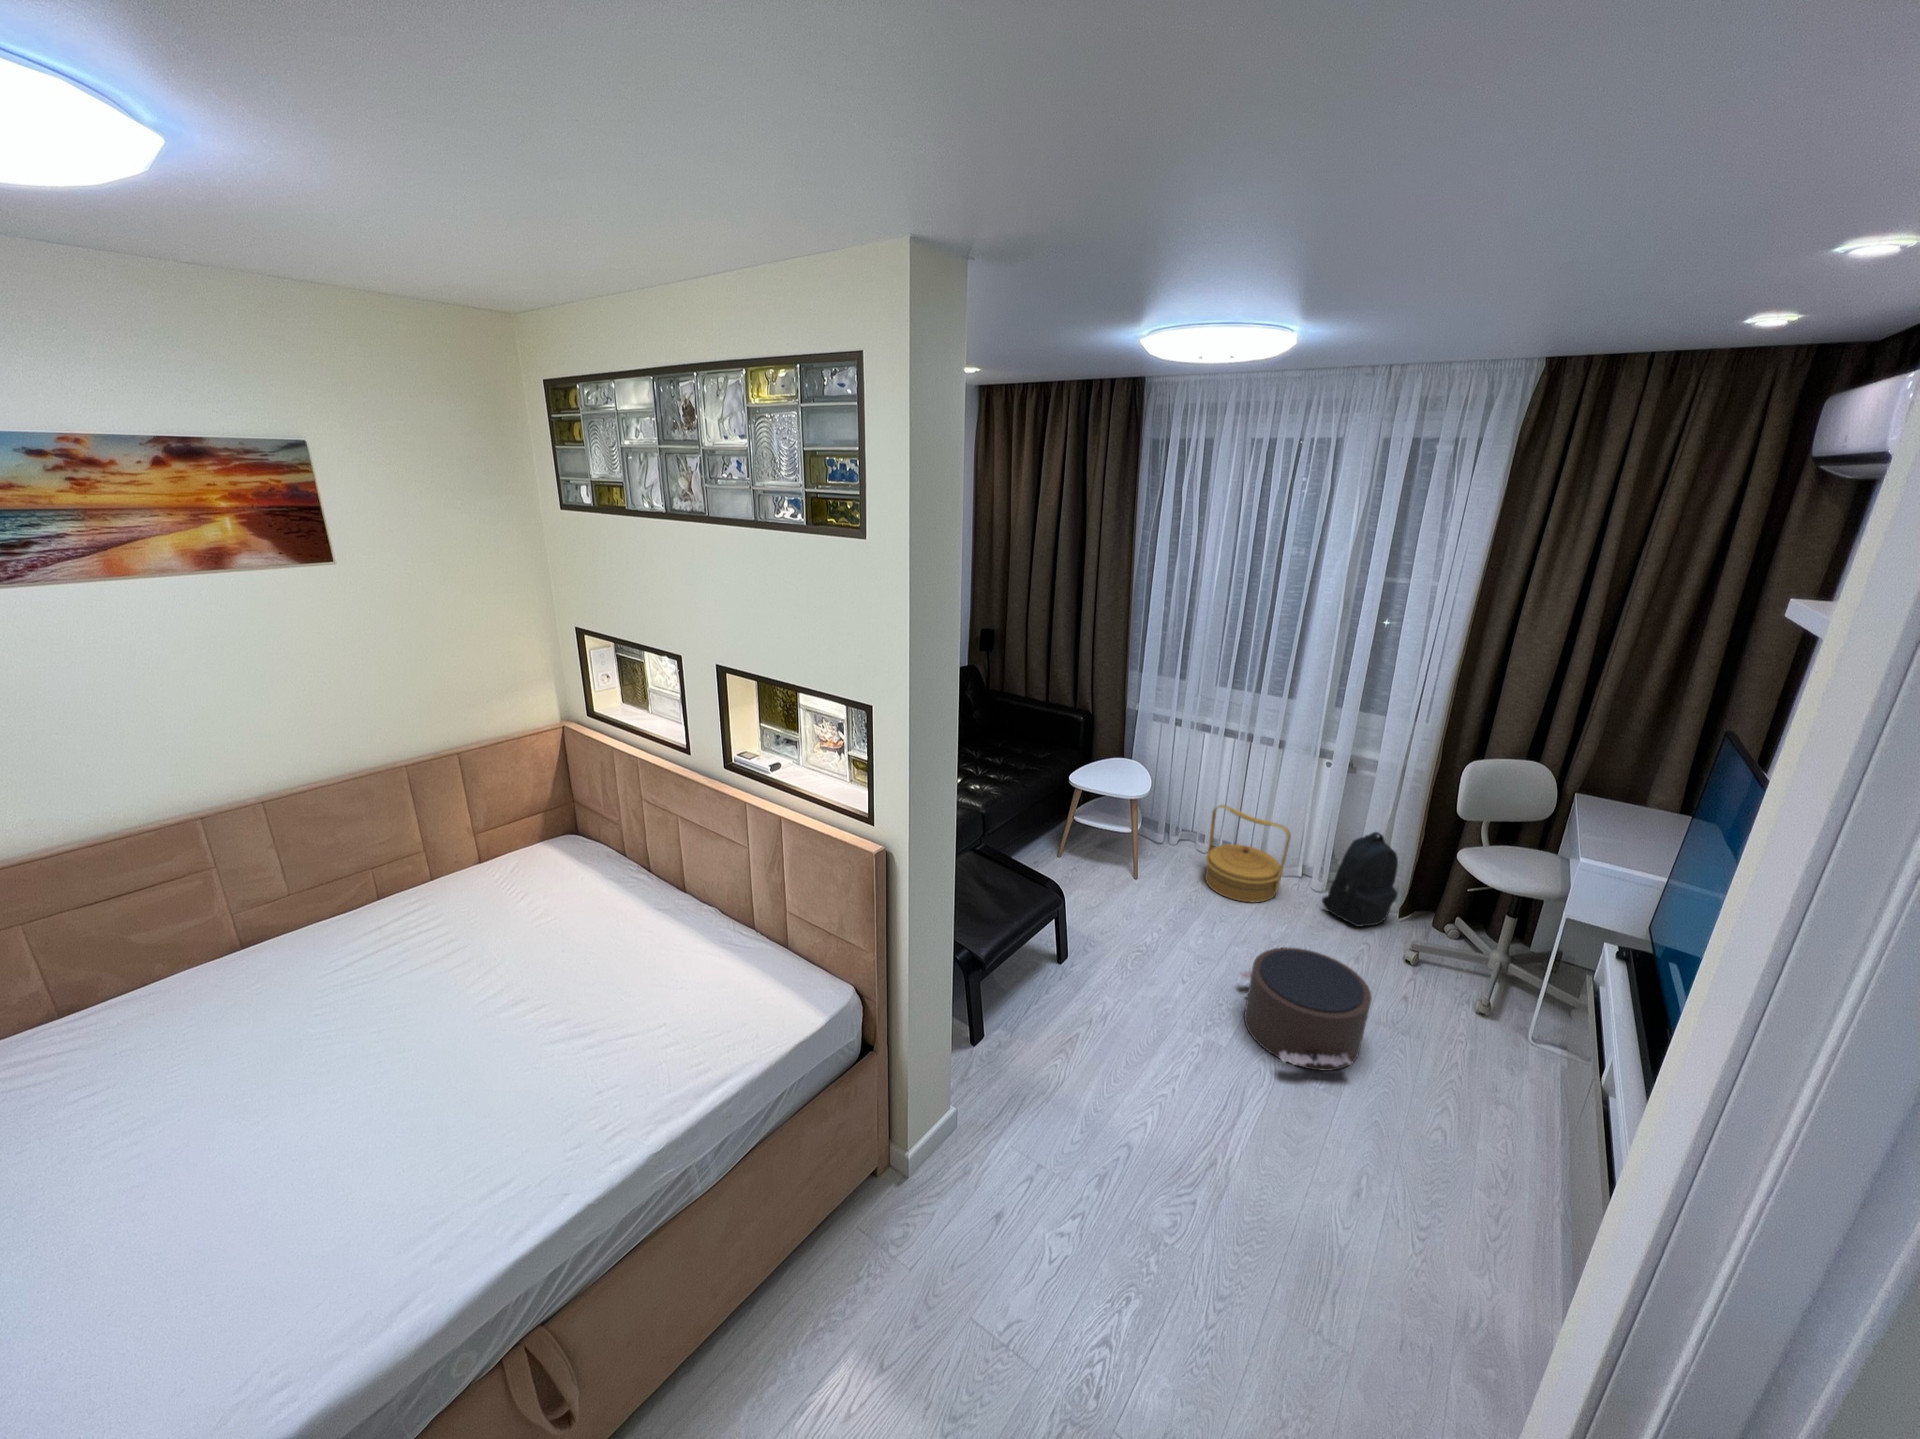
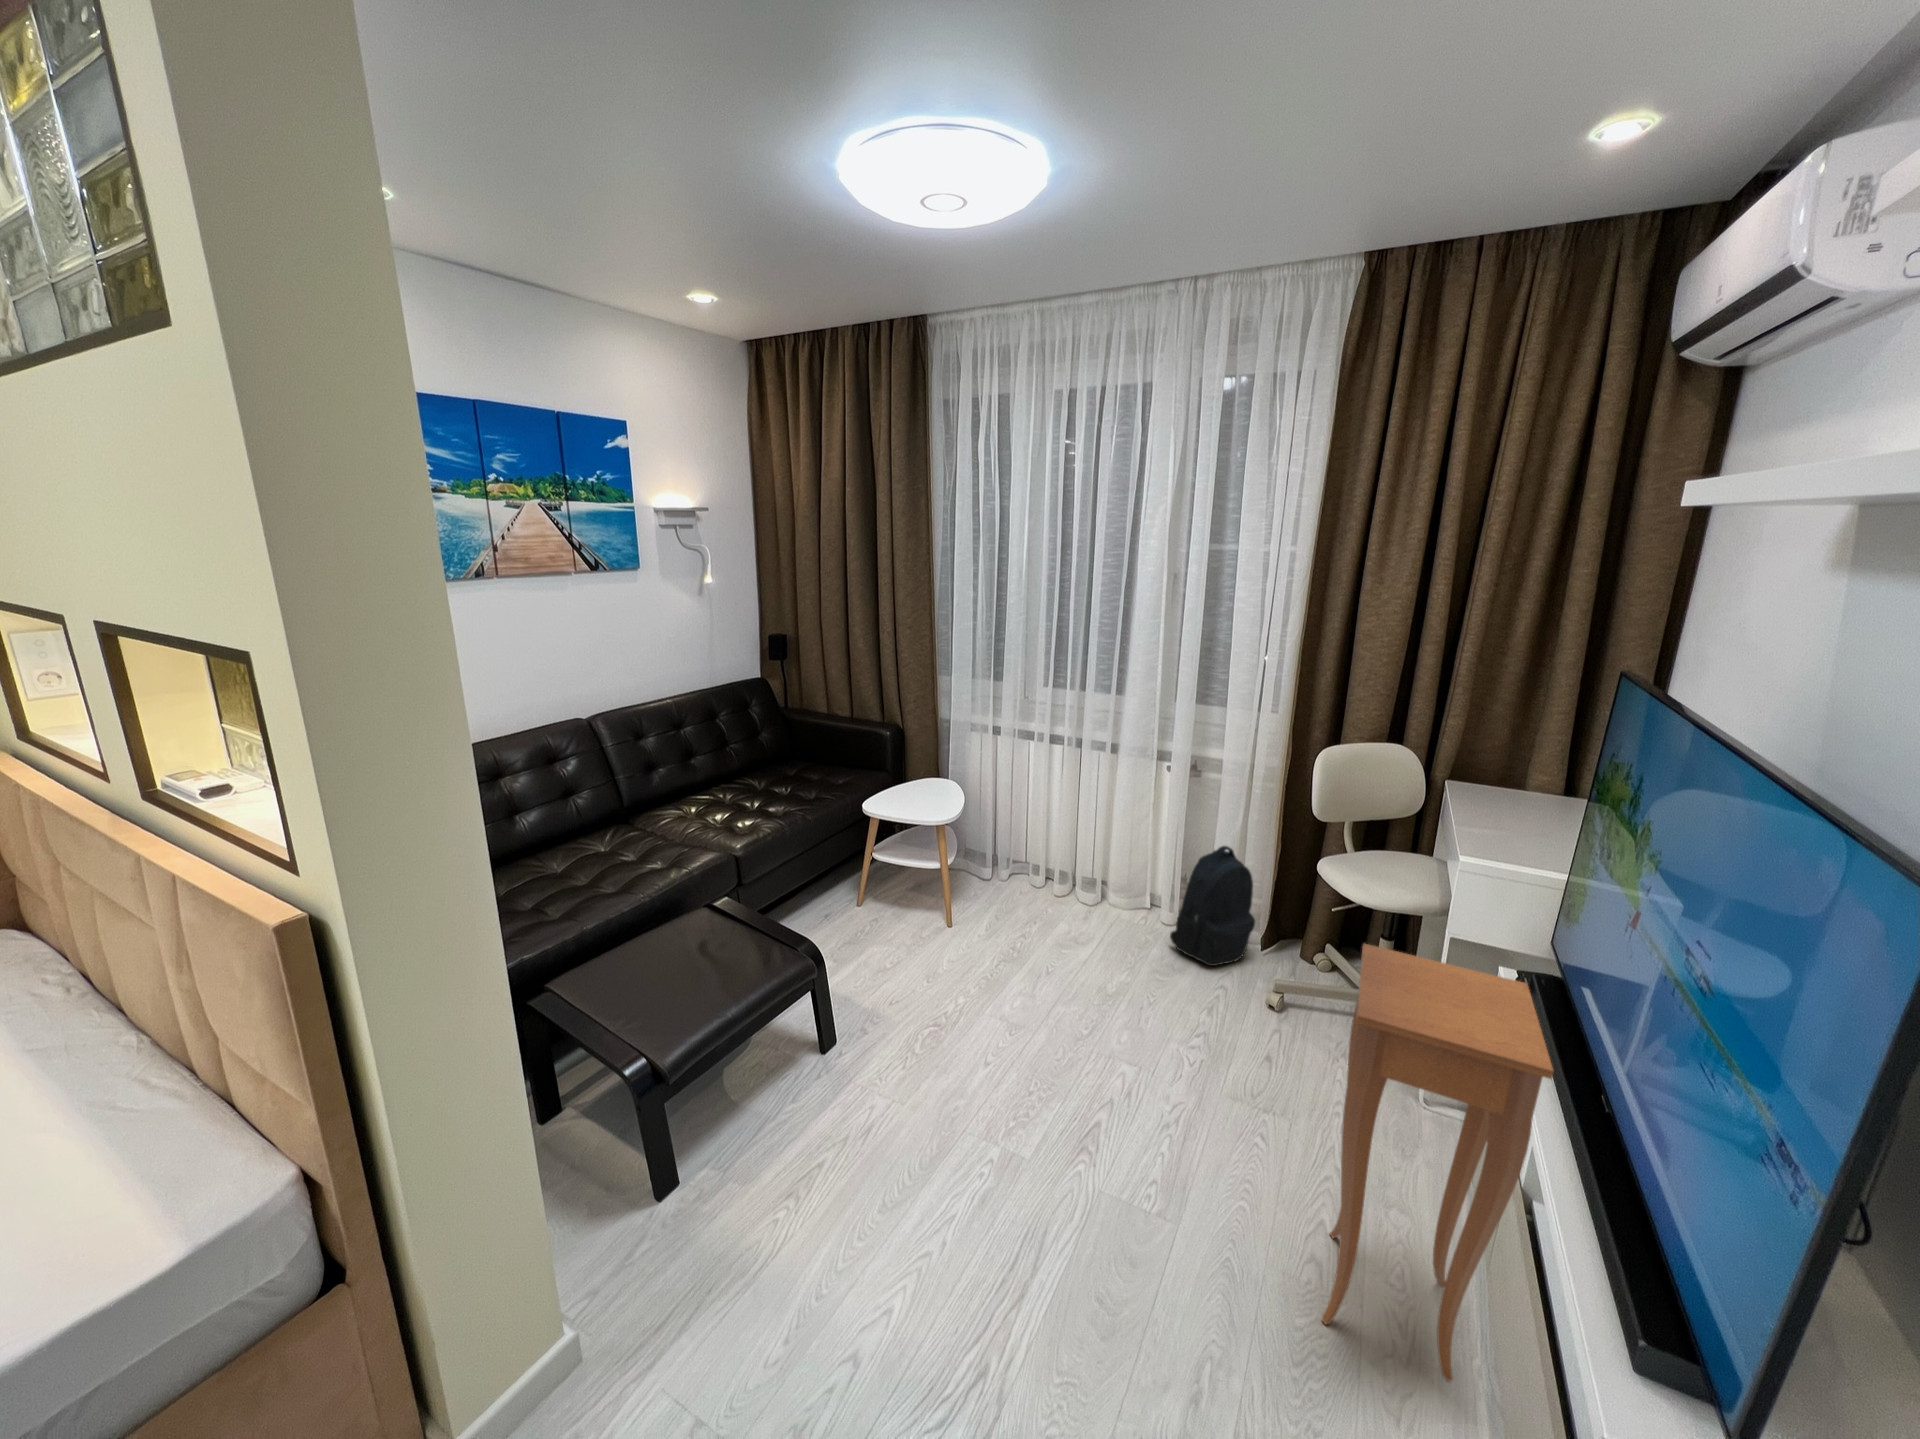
woven basket: present [1205,805,1291,902] -> none [1033,826,1128,946]
side table: none [1440,916,1621,1205] -> present [1322,944,1554,1381]
pouf: present [1240,947,1372,1071] -> none [1058,1005,1220,1182]

